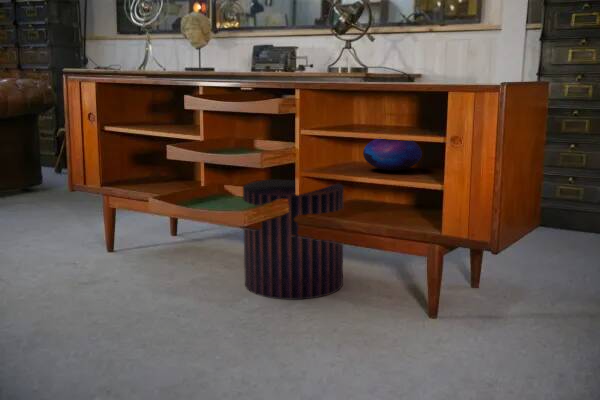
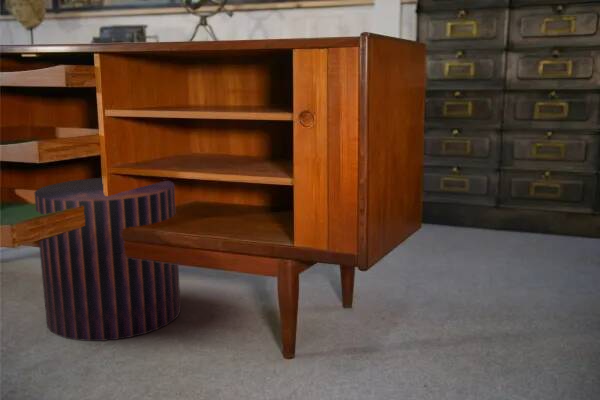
decorative orb: present [363,139,422,171] -> none [195,118,272,162]

